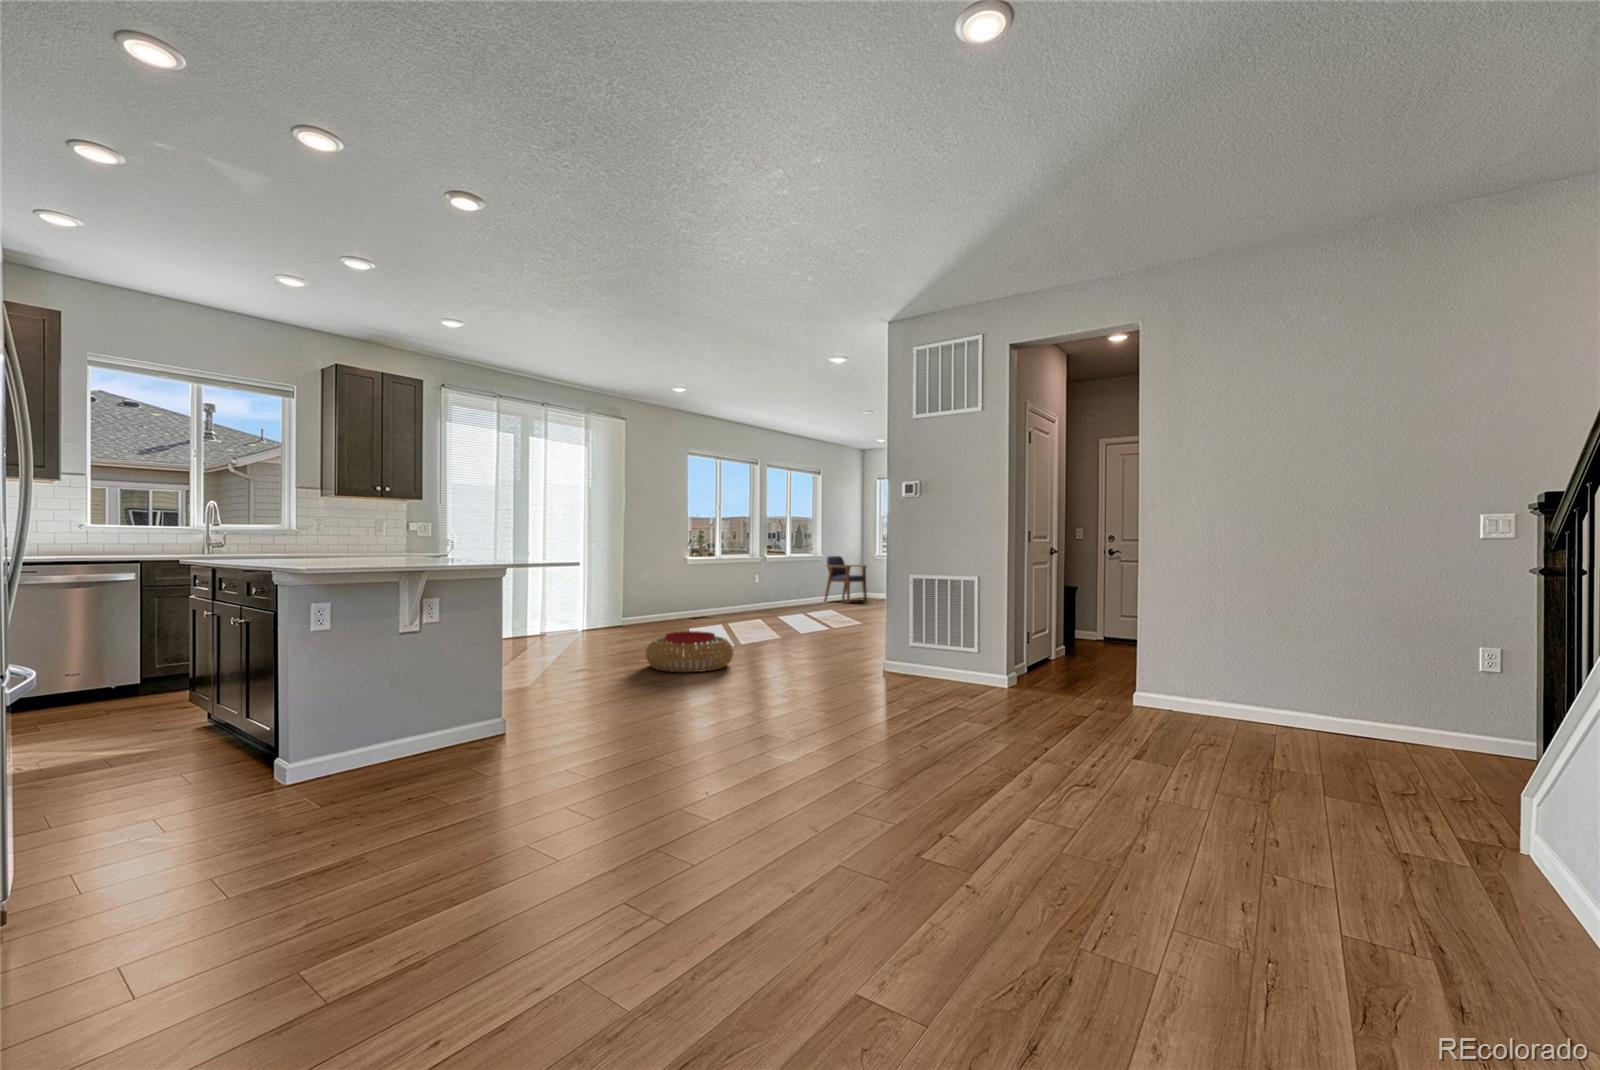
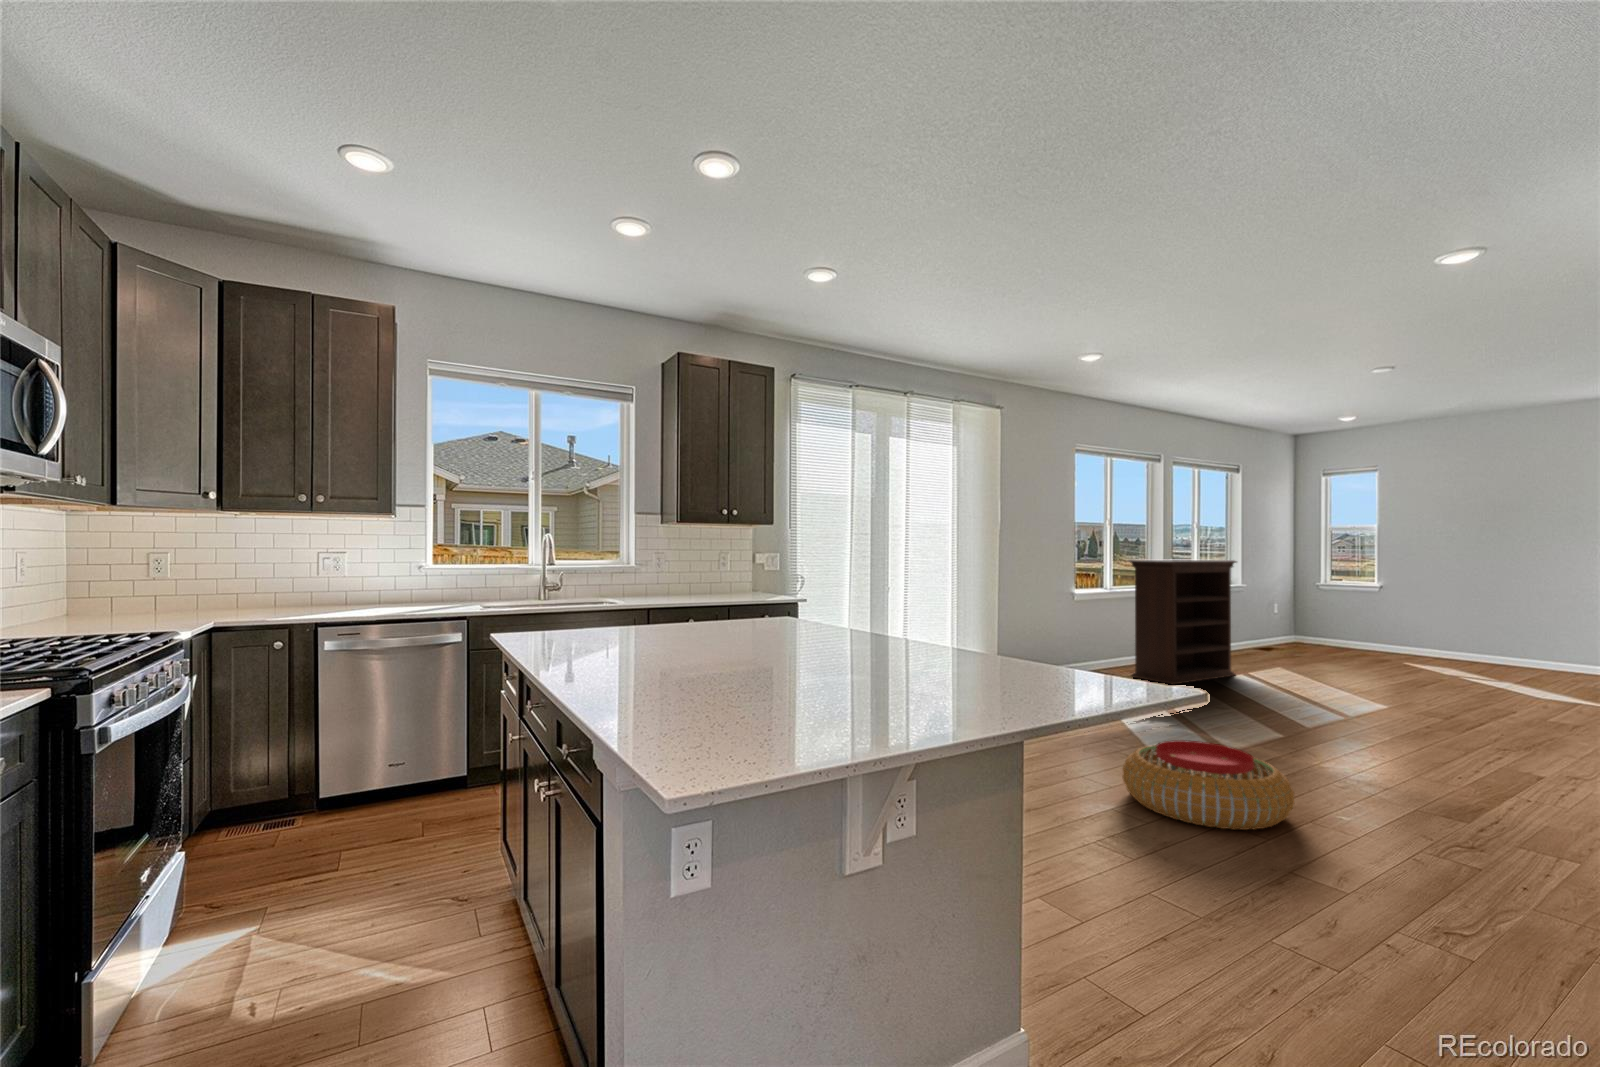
bookshelf: none [723,533,799,619] -> present [1128,559,1237,684]
armchair: present [824,556,867,603] -> none [1248,587,1319,658]

